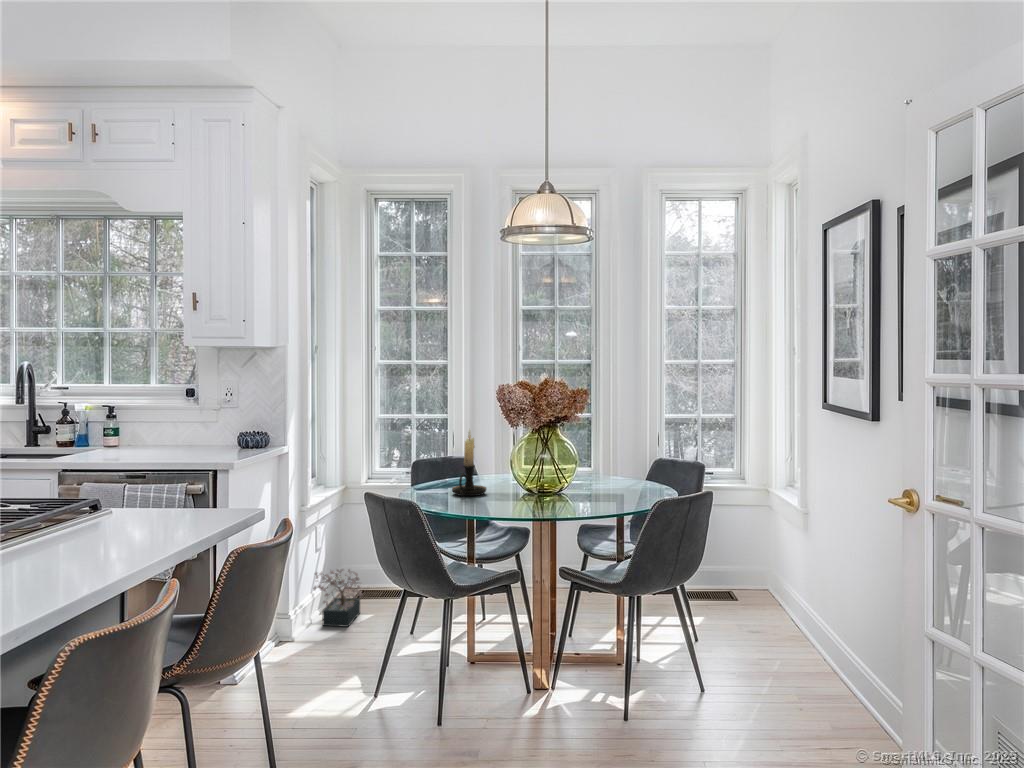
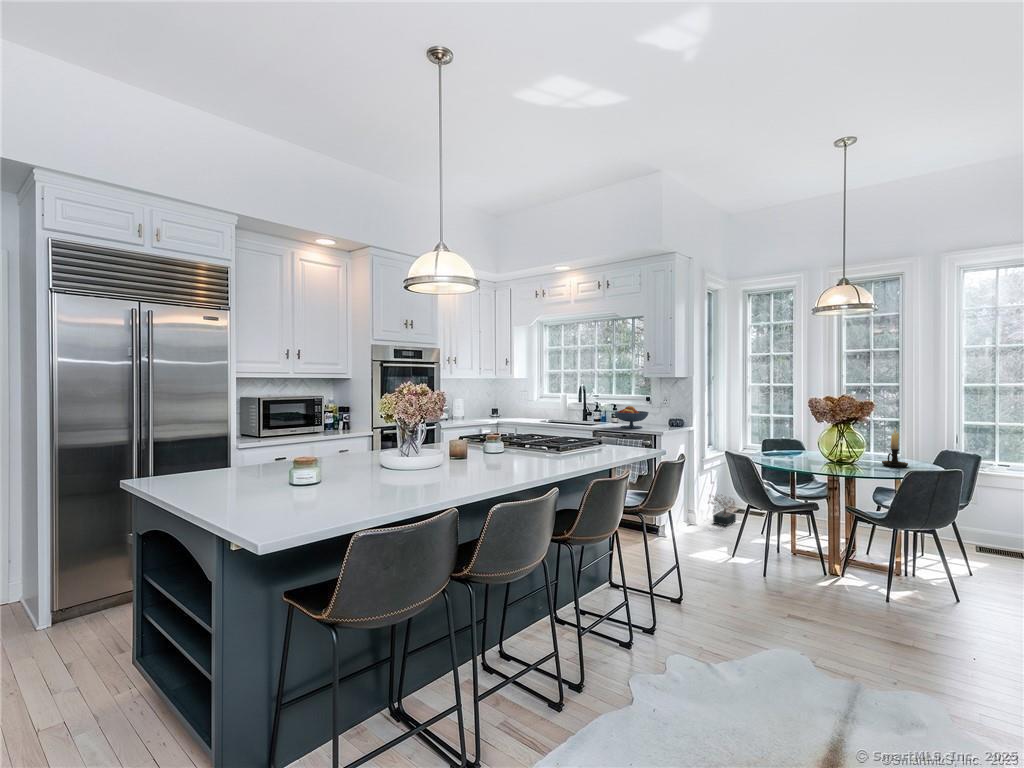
fruit bowl: none [110,407,193,458] -> present [614,406,649,428]
candle holder: present [452,430,486,496] -> present [882,427,908,468]

